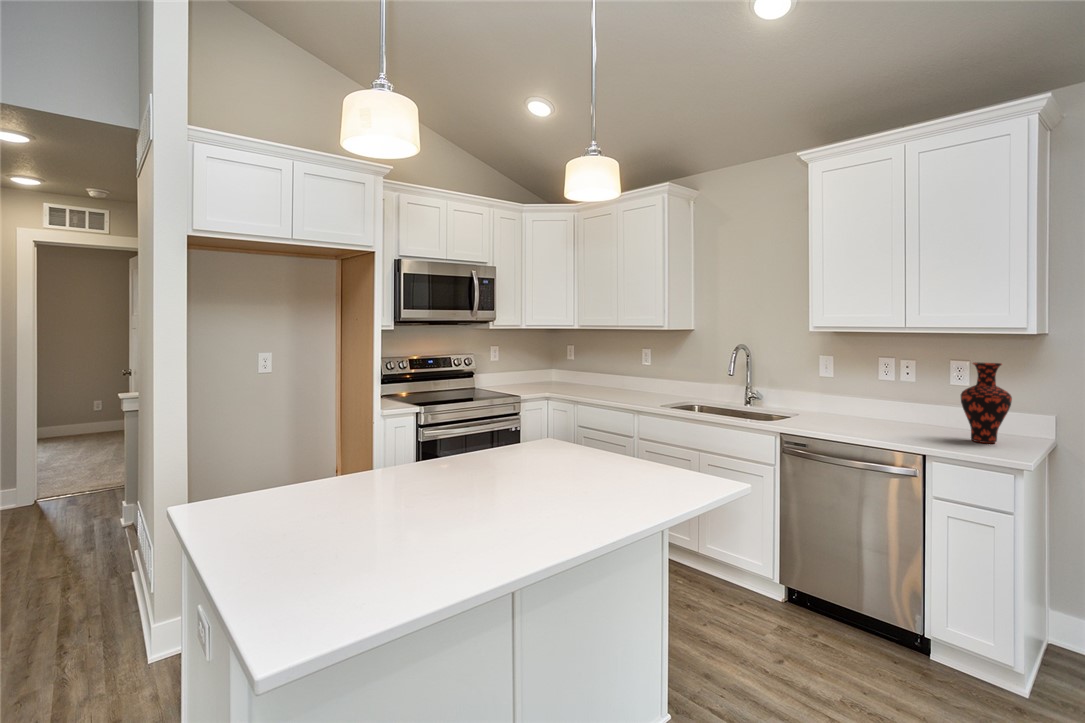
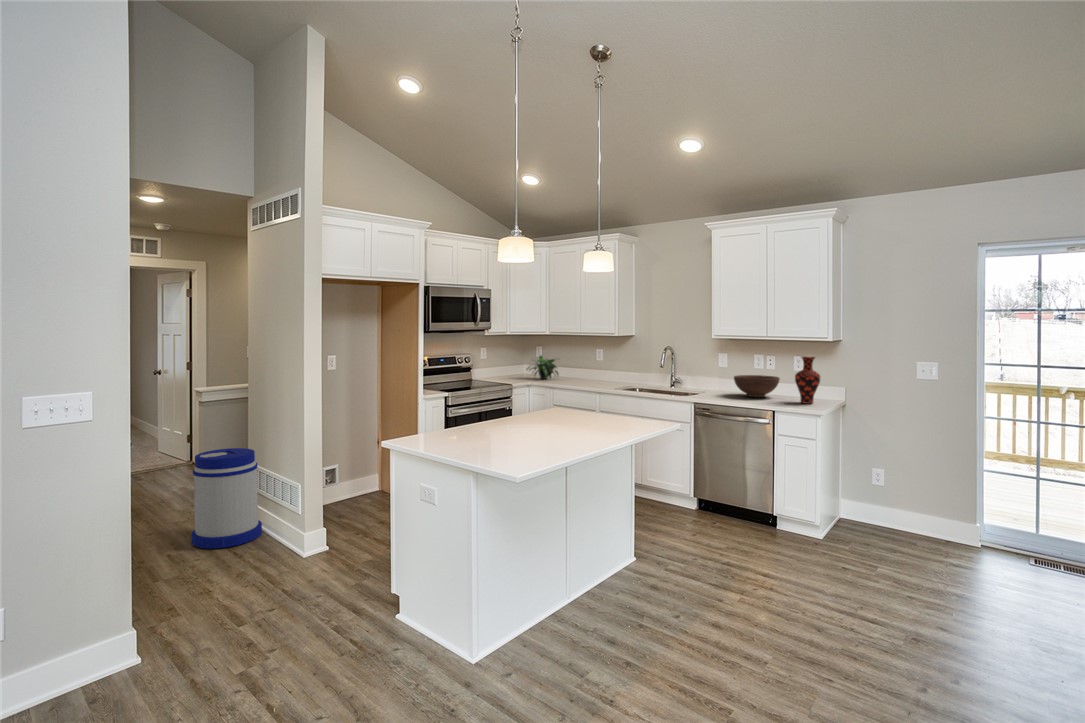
potted plant: none [549,357,593,389] -> present [526,355,558,379]
fruit bowl: none [847,391,928,428] -> present [734,375,780,397]
trash can: none [28,478,140,627] -> present [191,448,262,549]

